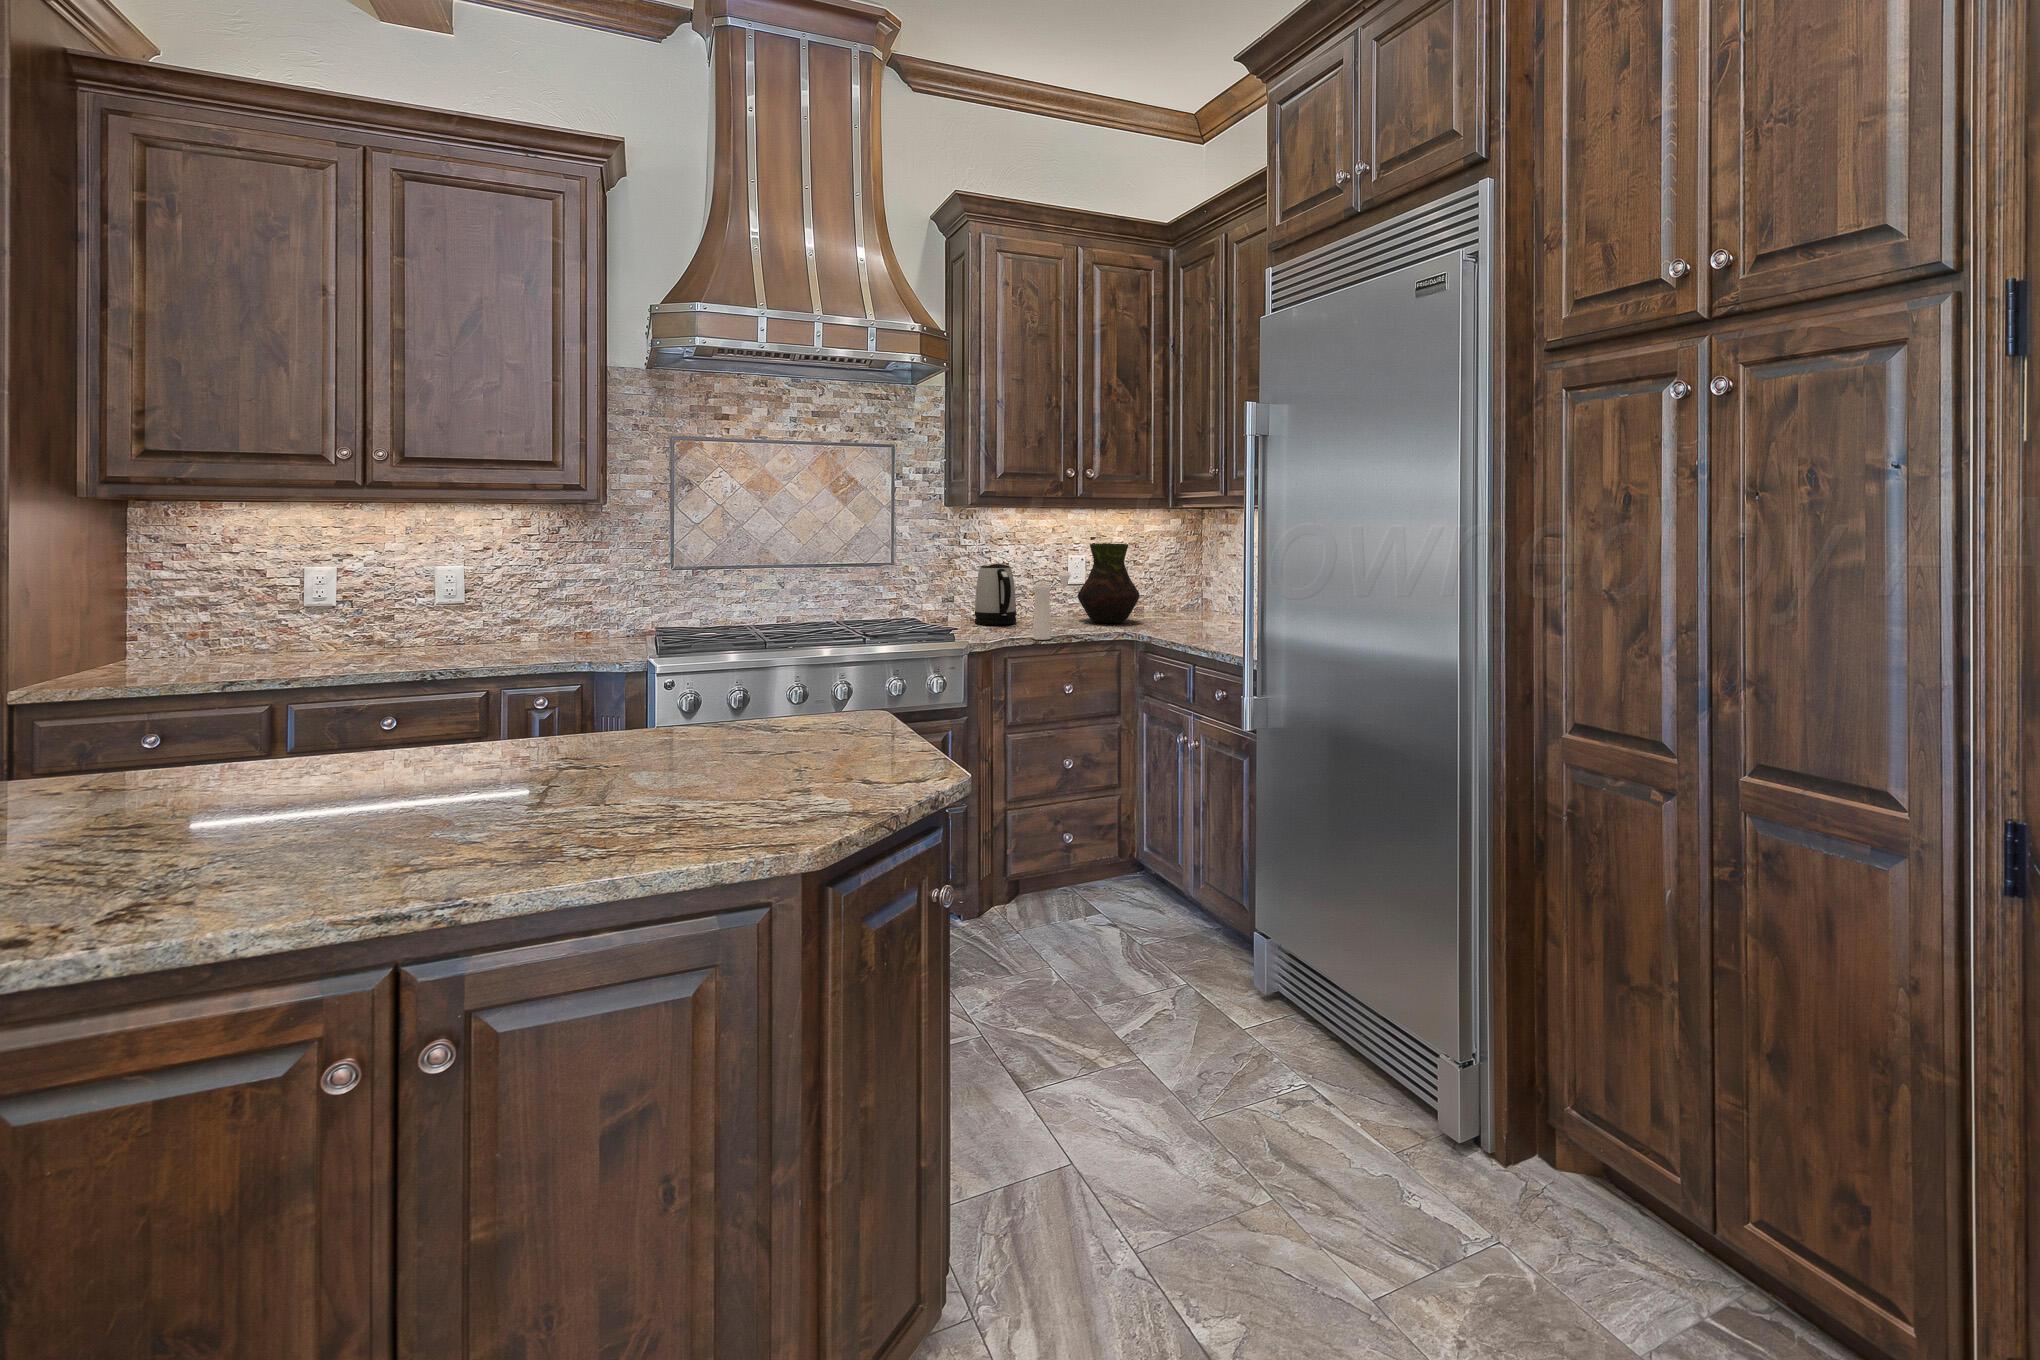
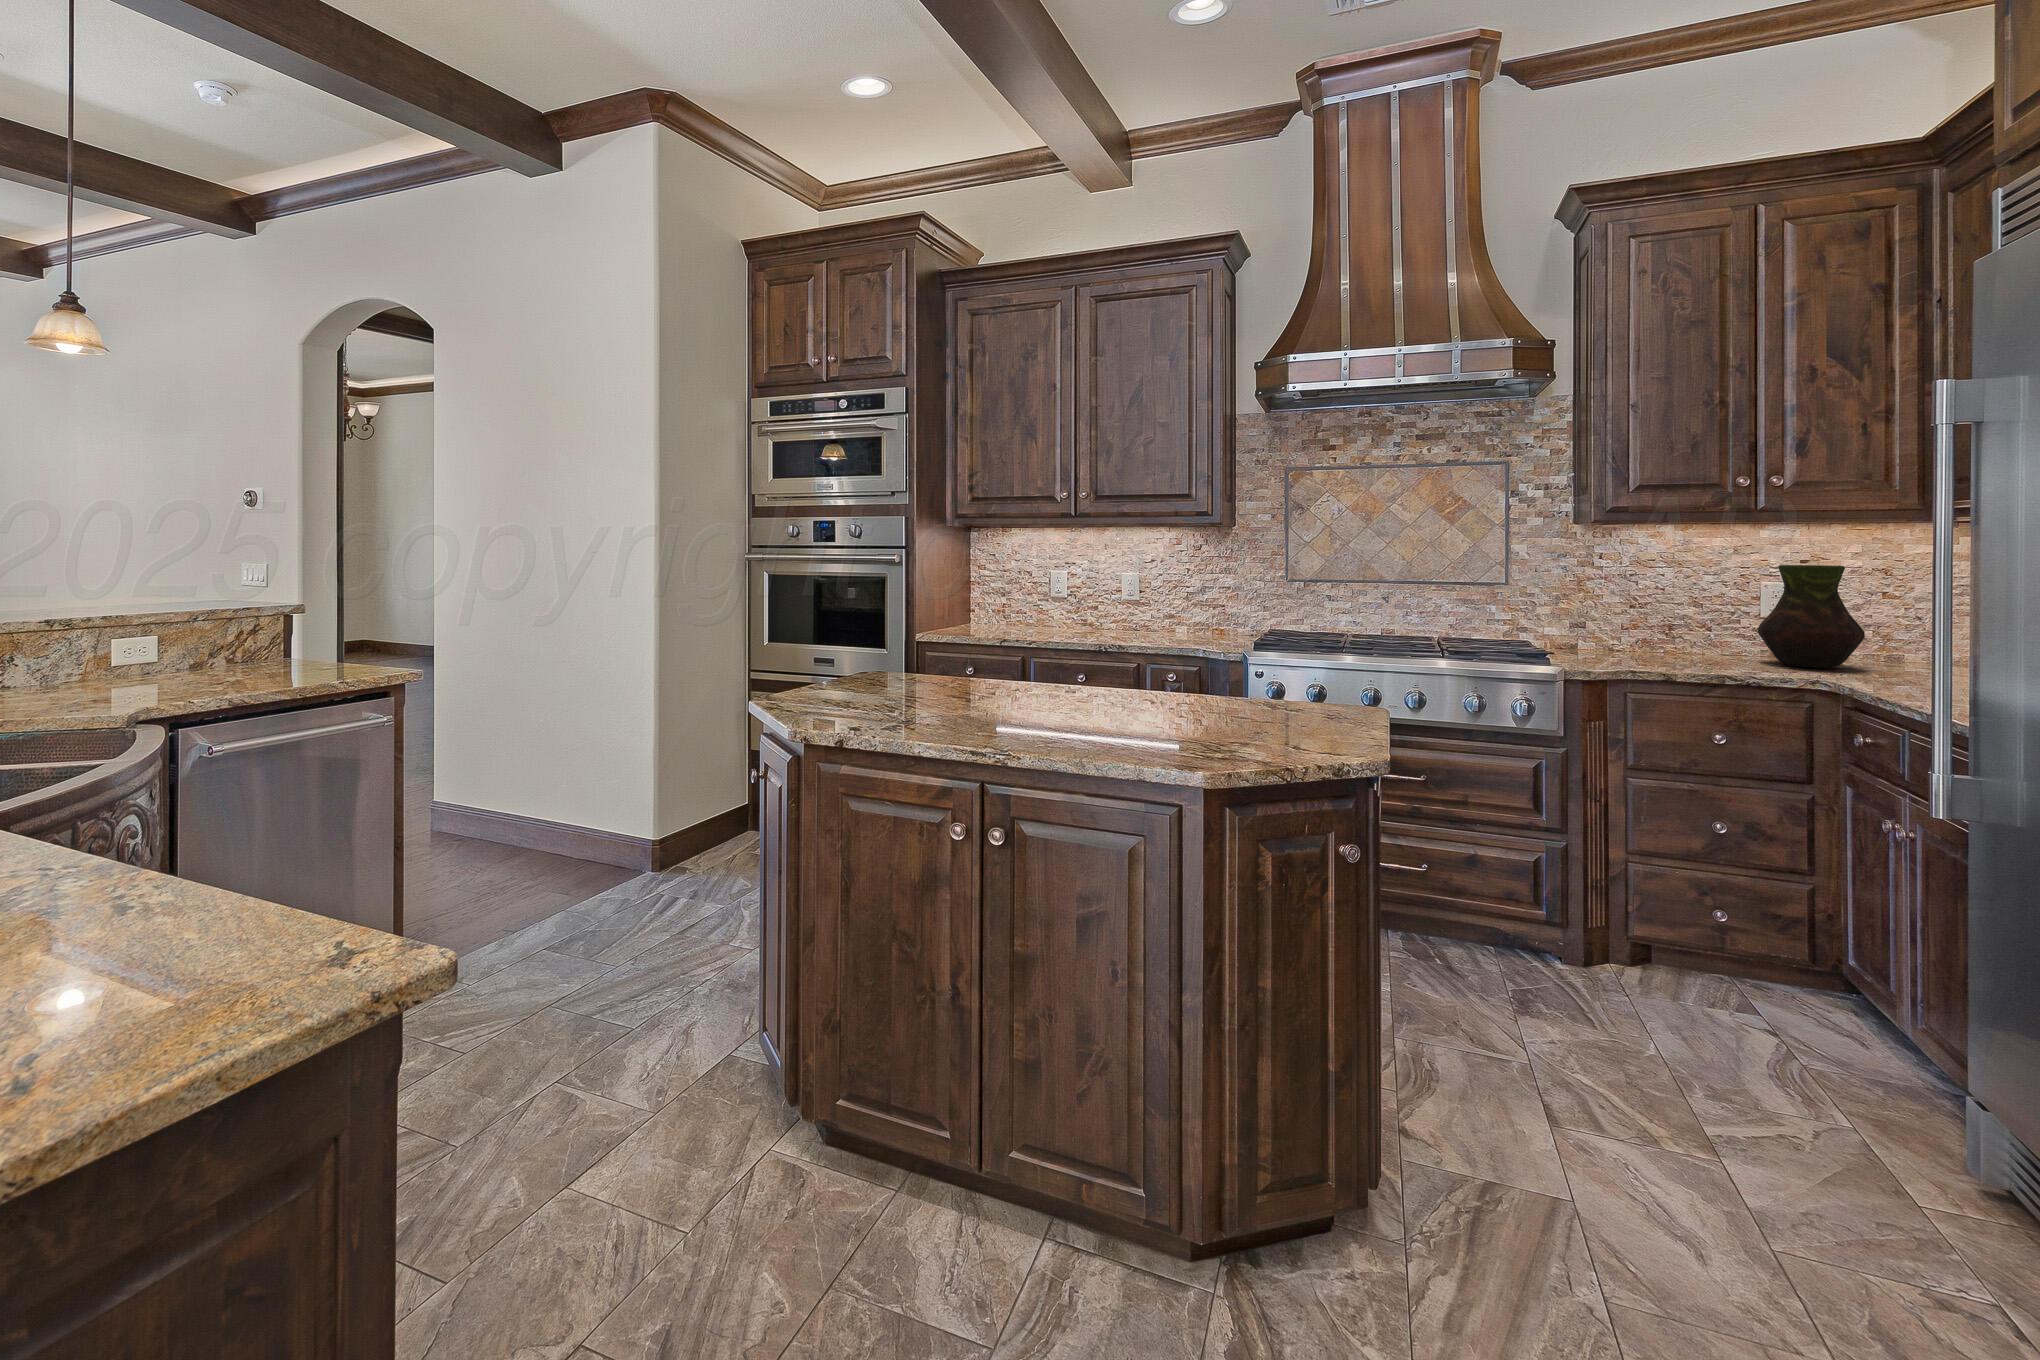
kettle: present [975,563,1016,625] -> none [1600,586,1659,656]
pepper mill: present [1033,571,1071,640] -> none [1662,596,1725,674]

